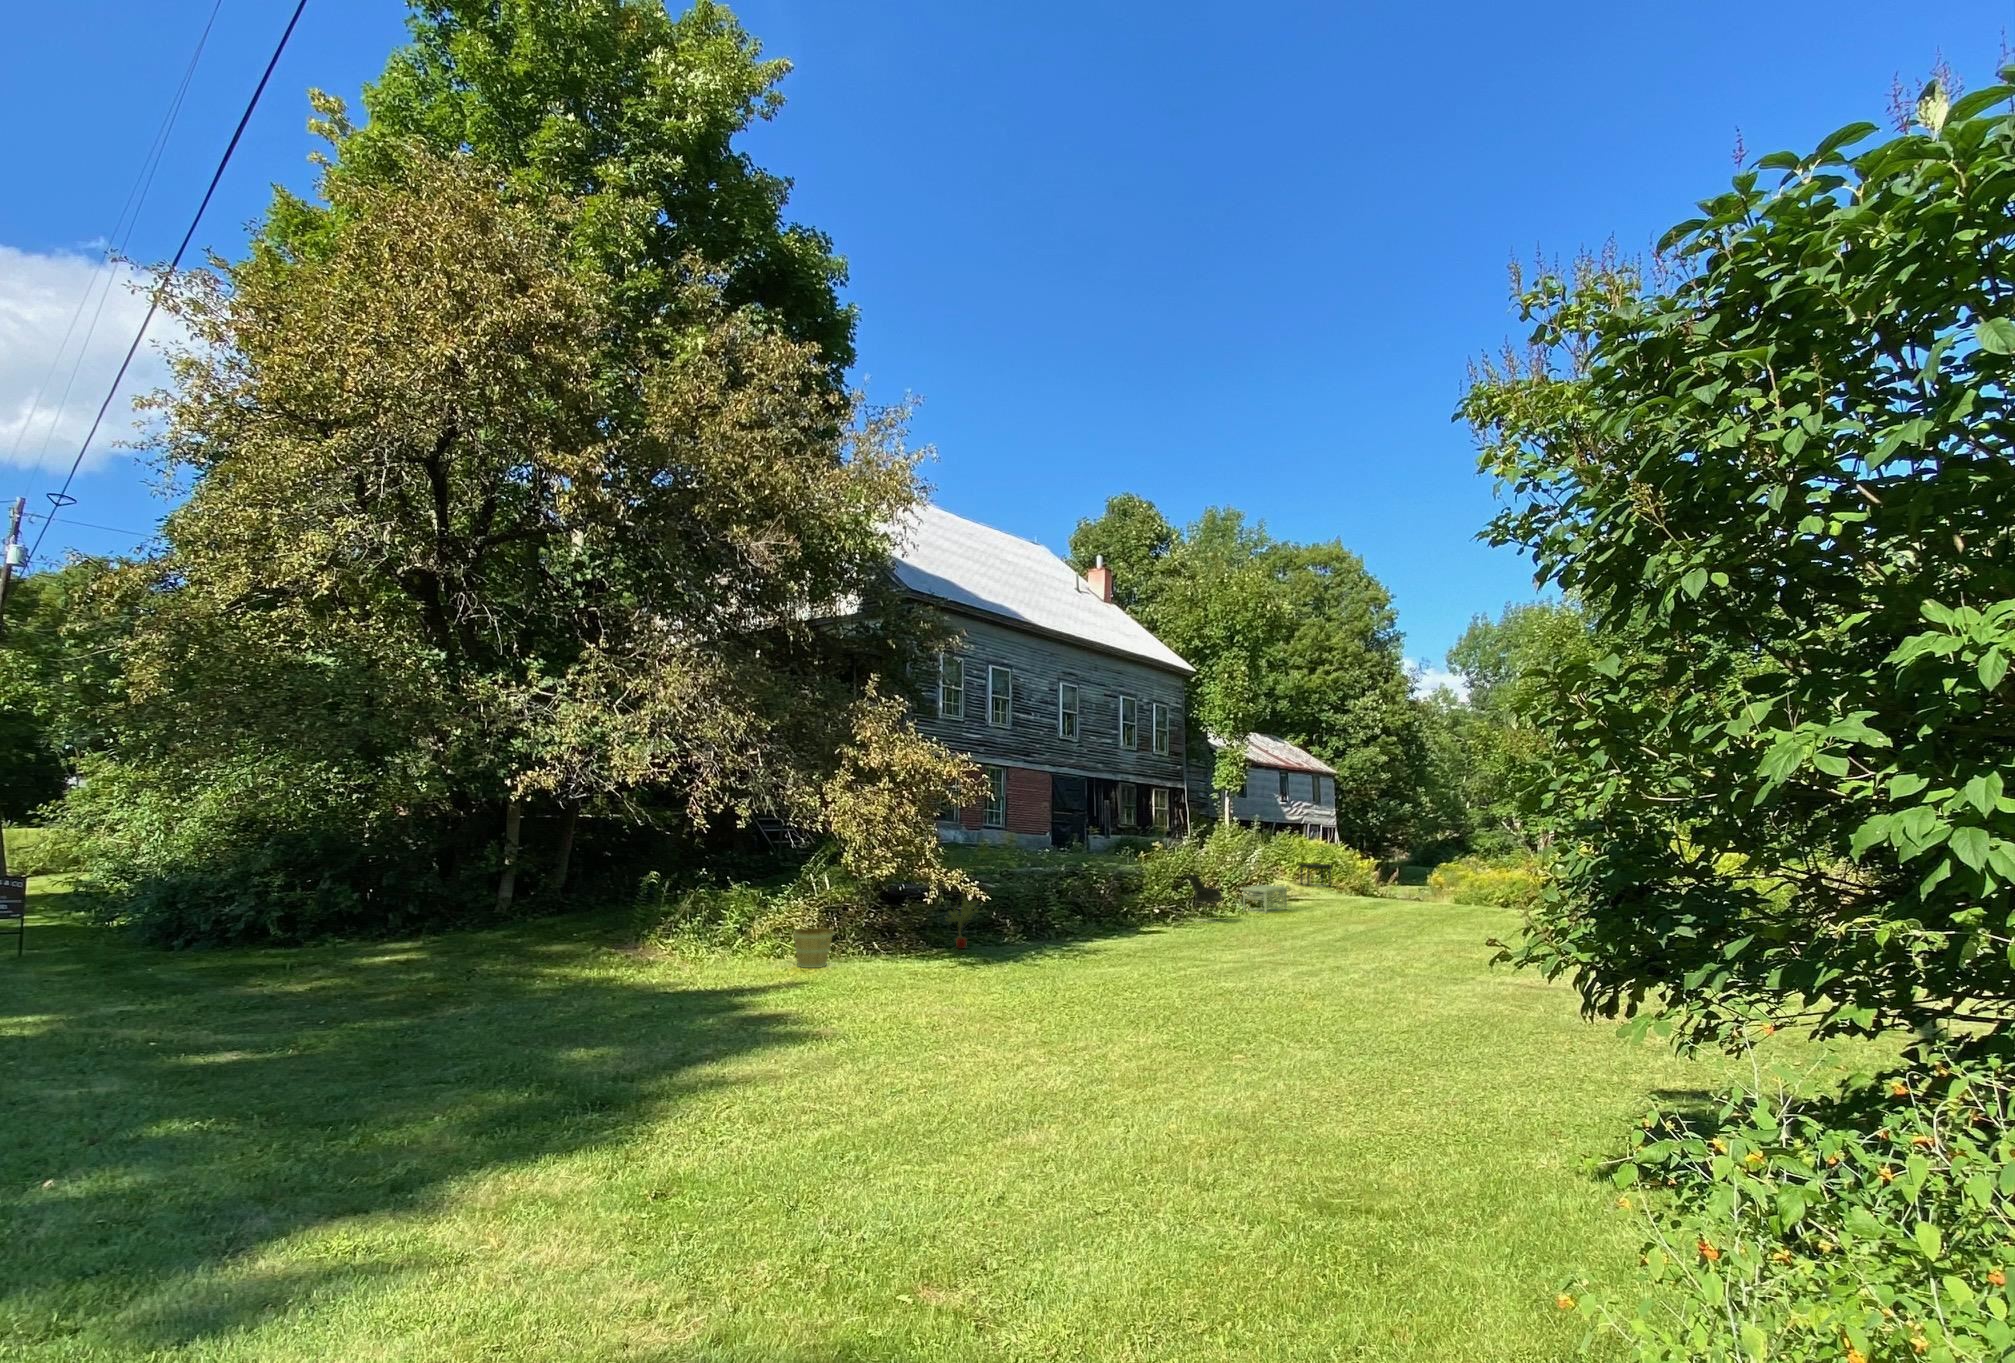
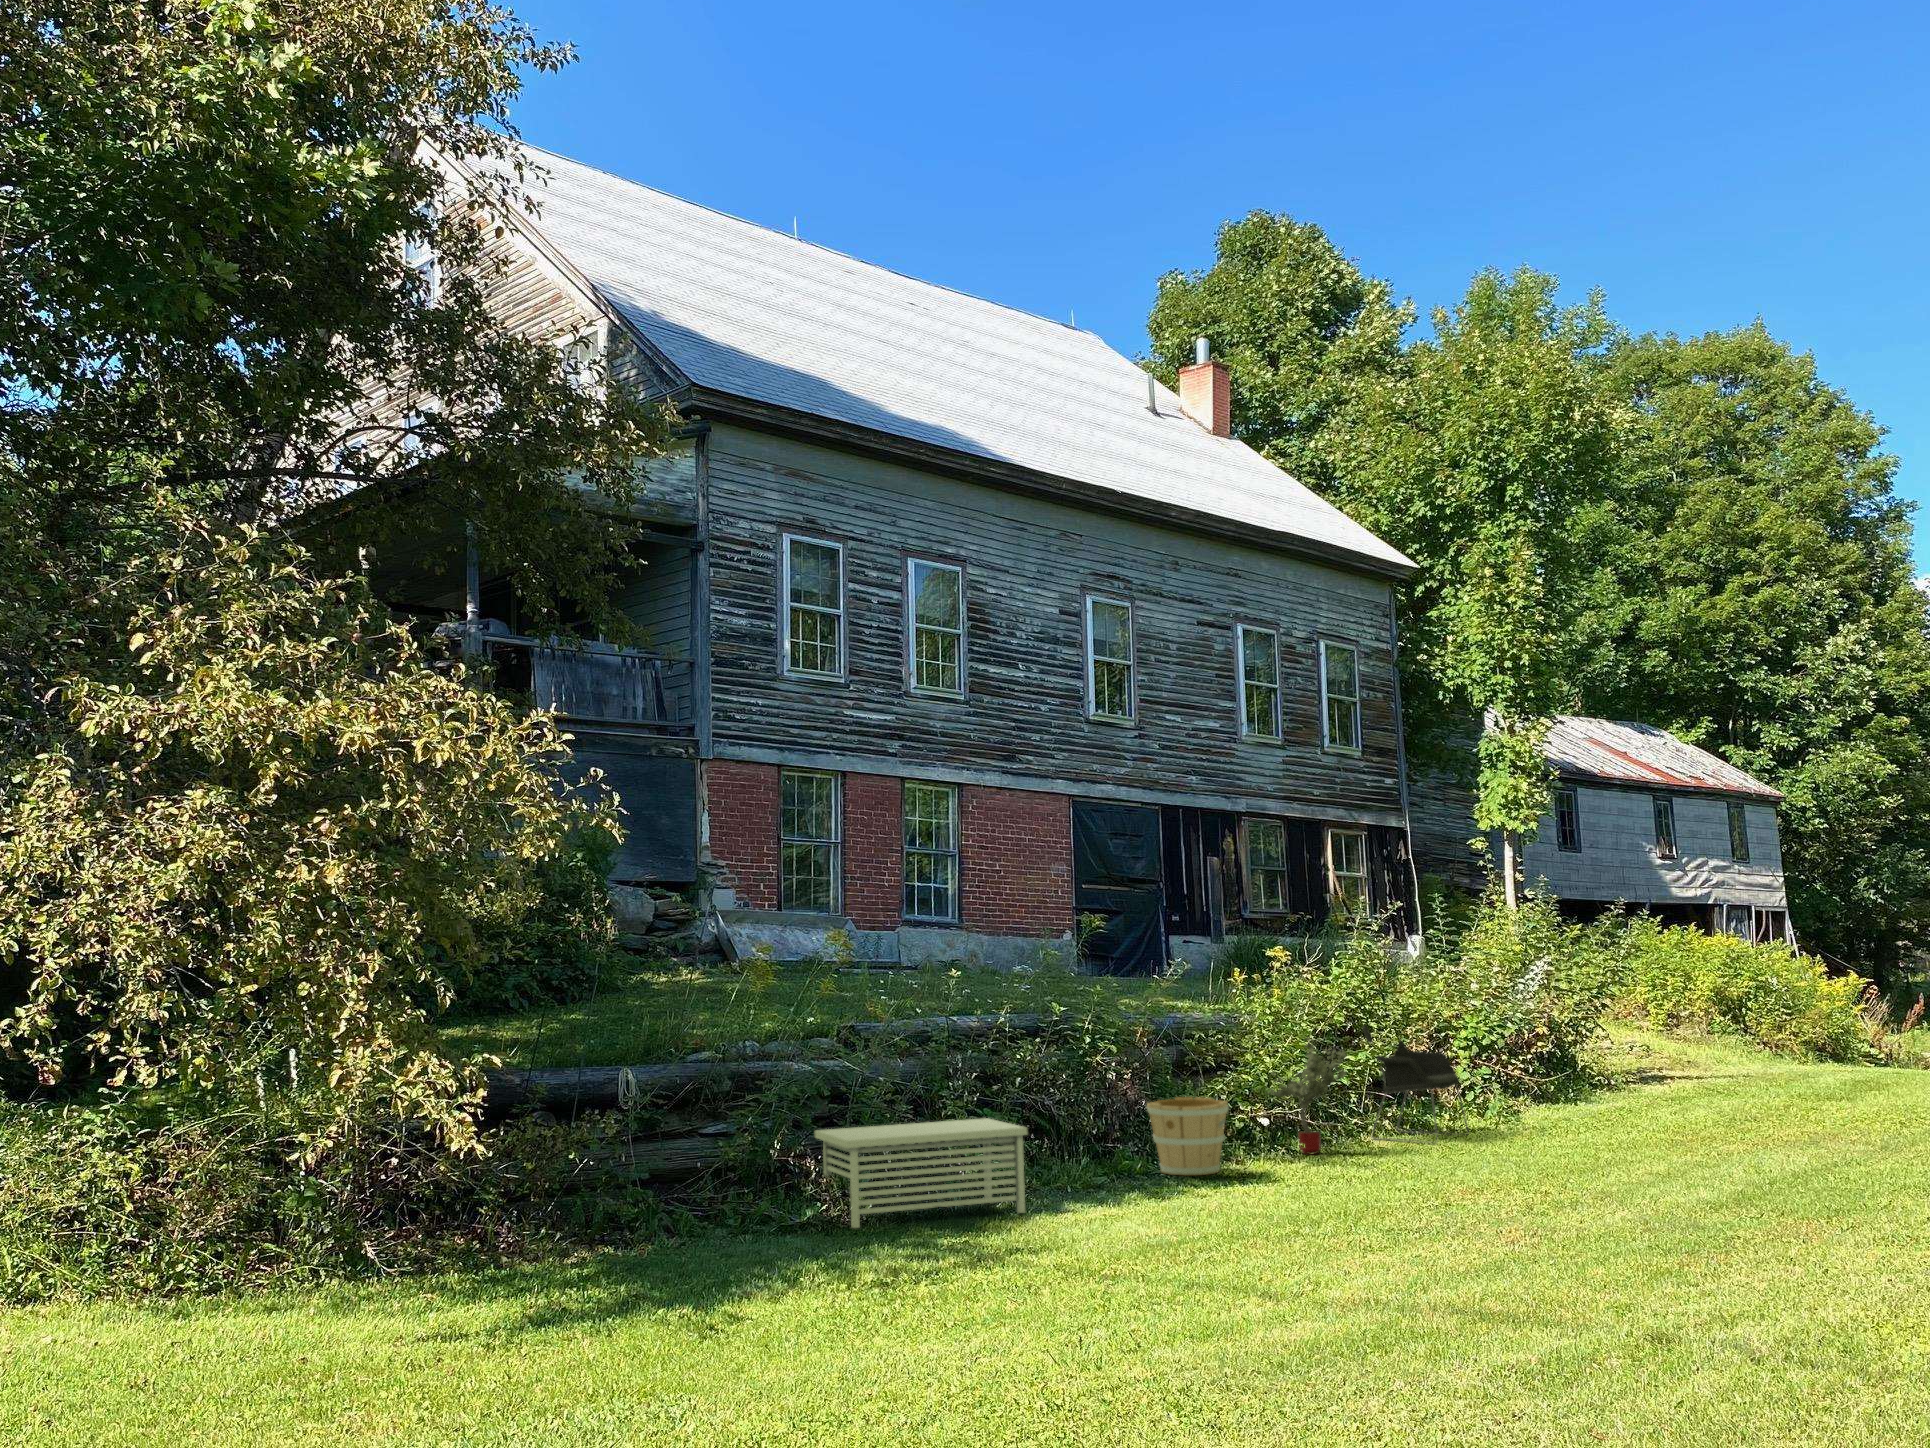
round table: present [1298,863,1332,886] -> none [1678,992,1771,1047]
storage bench: present [1242,885,1287,912] -> present [815,1118,1027,1228]
potted tree: present [945,895,978,949] -> present [1267,1037,1346,1154]
wooden bucket: present [793,928,834,968] -> present [1147,1097,1228,1175]

